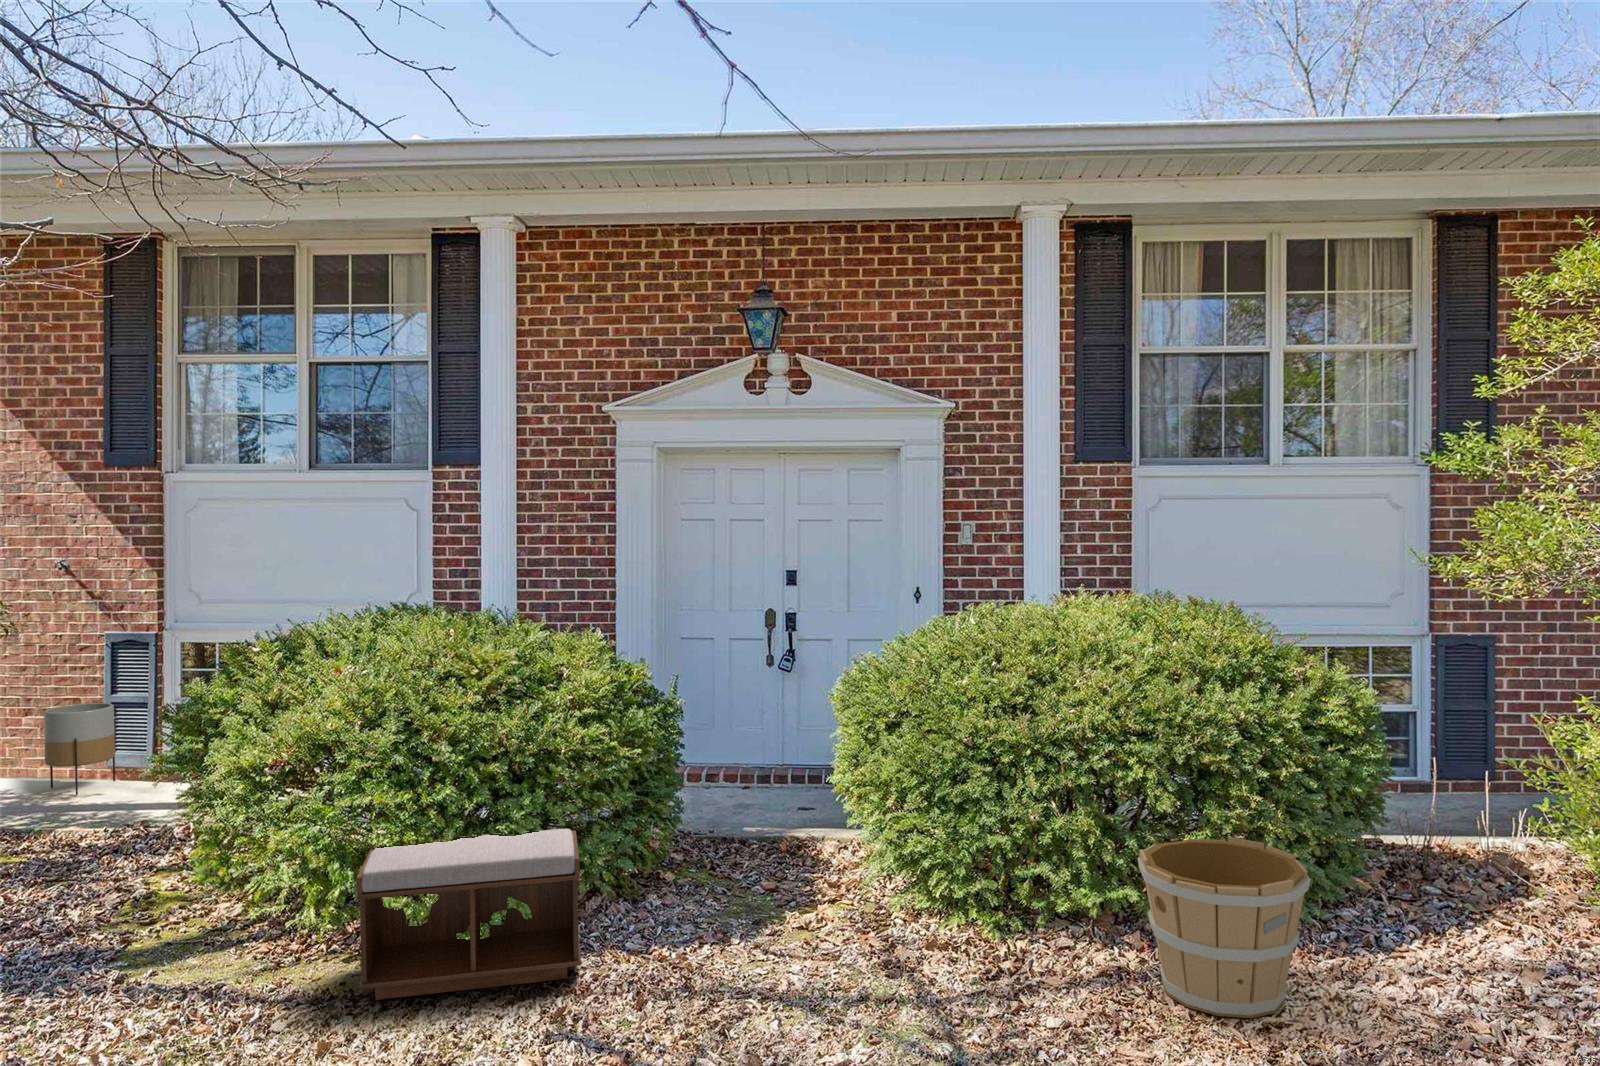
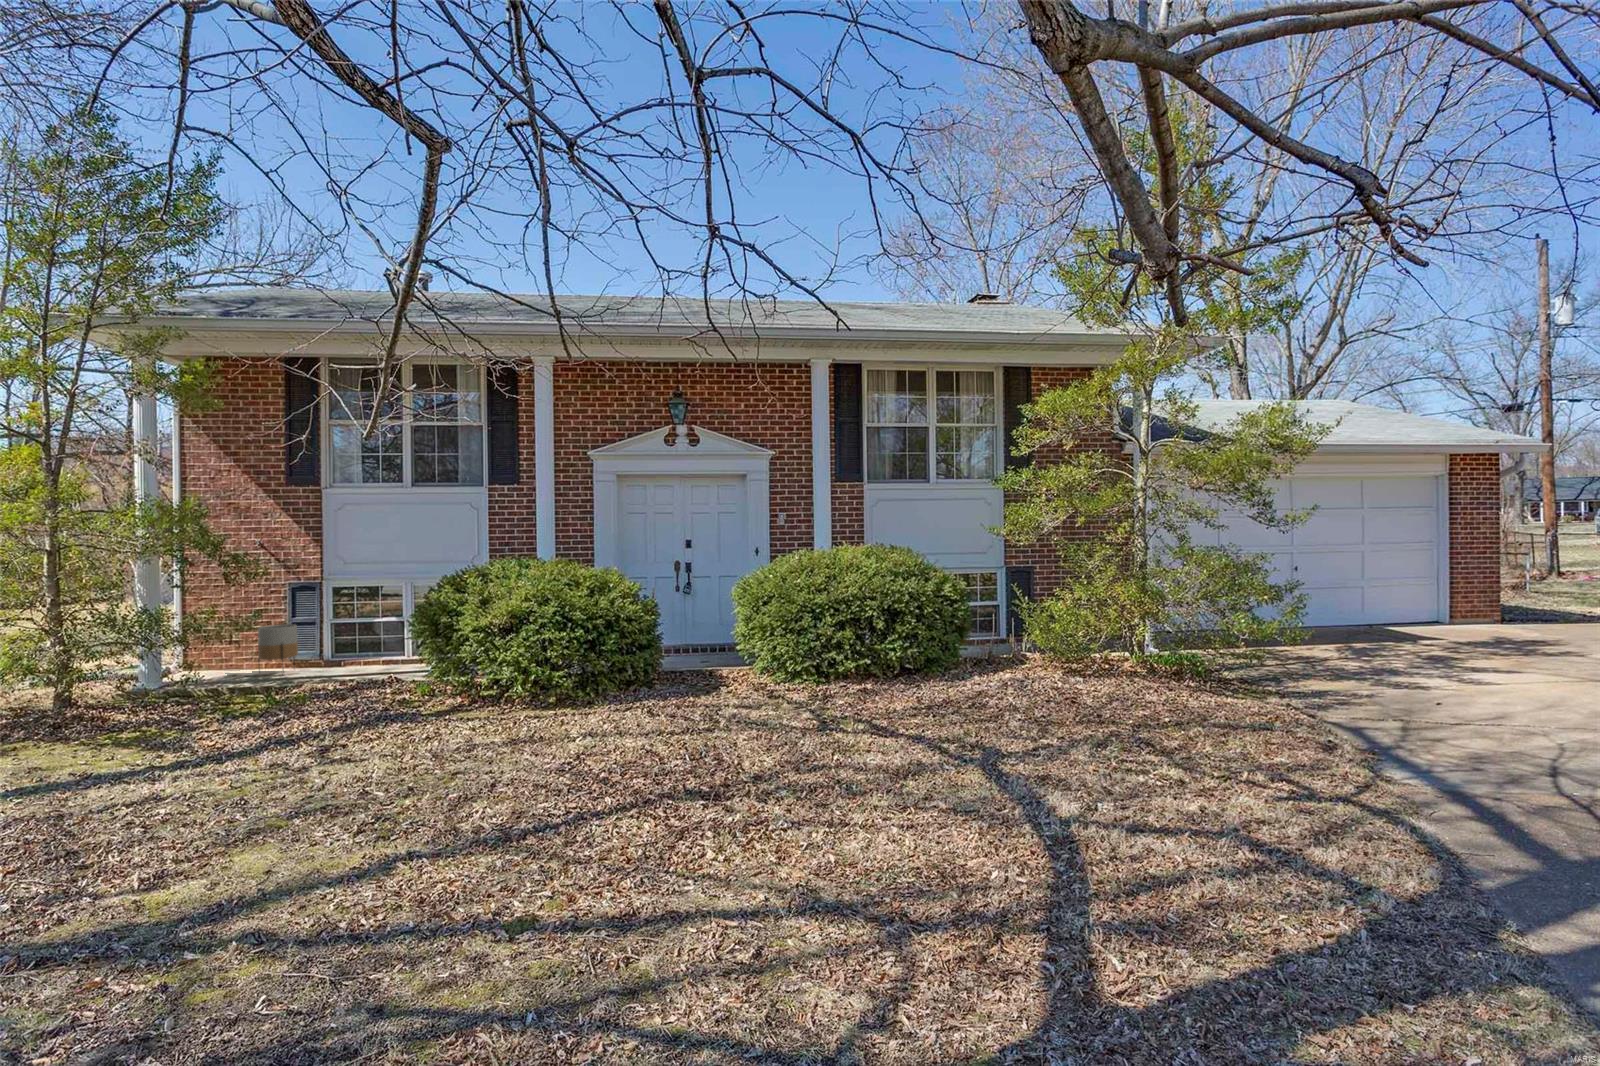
bench: present [357,829,581,1000] -> none [546,649,646,717]
wooden bucket: present [1138,837,1311,1018] -> none [870,636,933,697]

